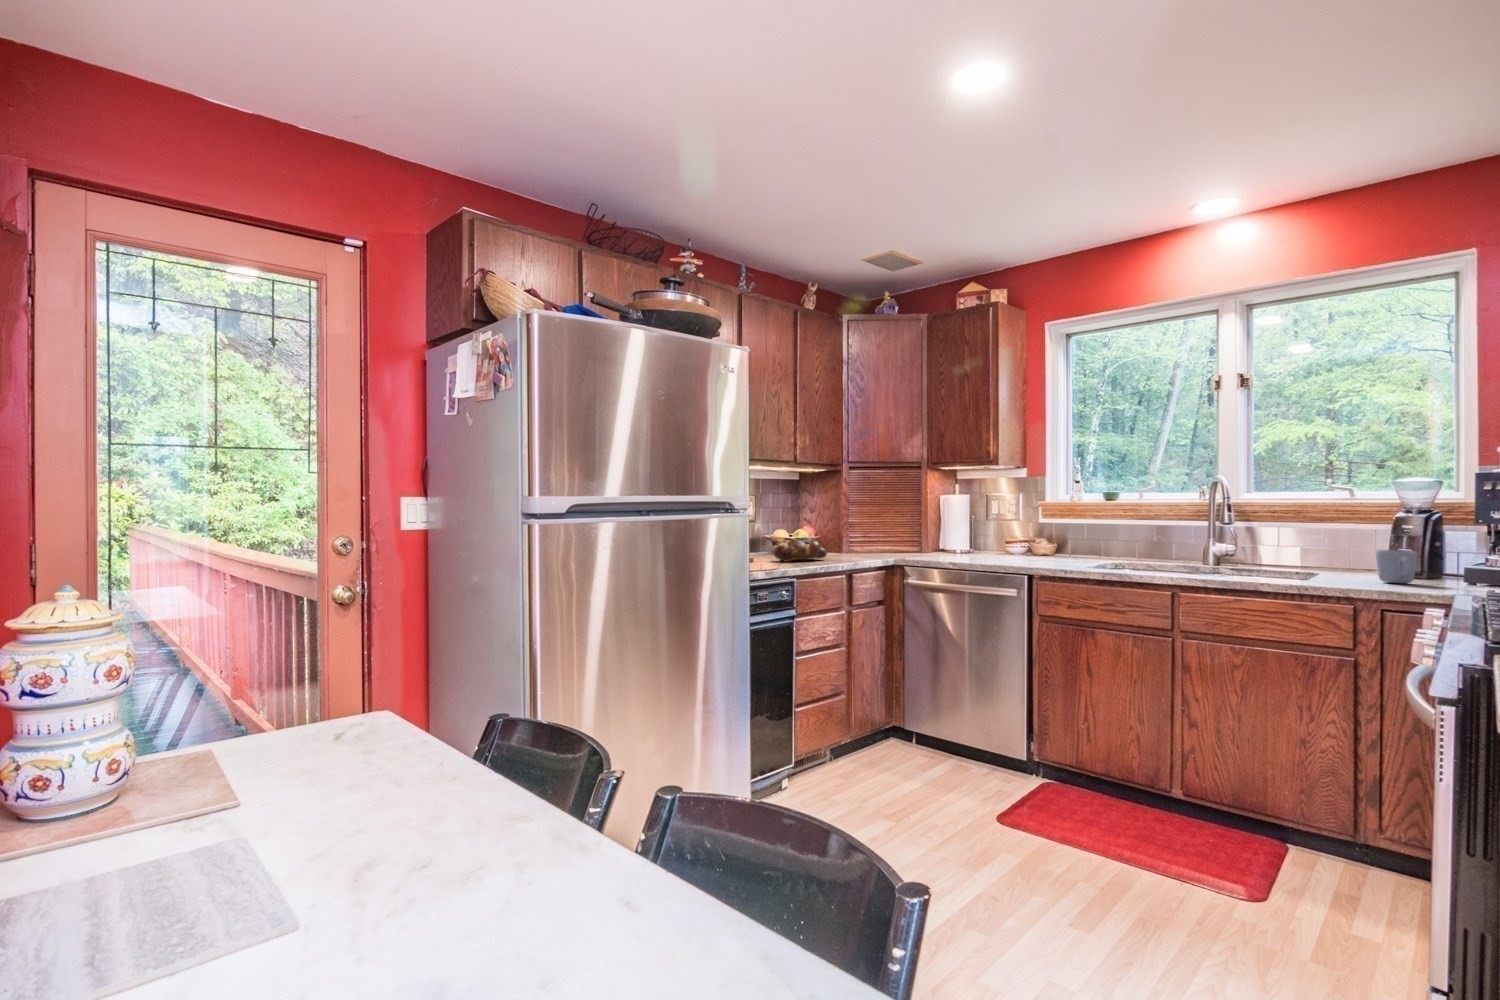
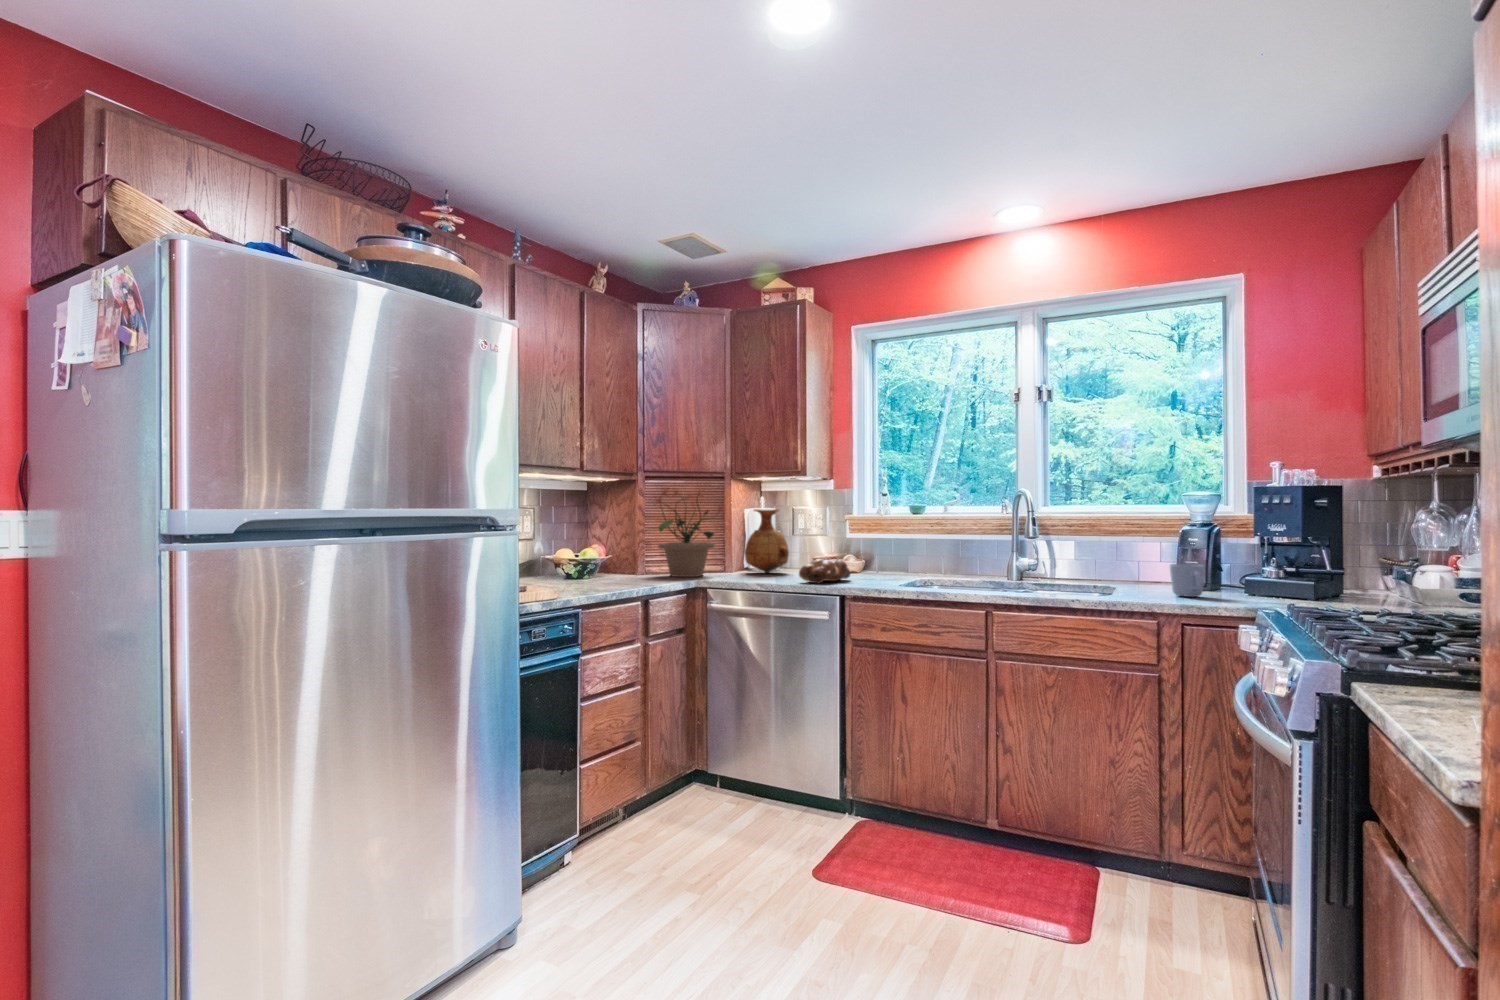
potted plant: none [846,476,920,556] -> present [649,489,722,577]
vase: none [938,496,980,554] -> present [744,509,789,573]
bread loaf: present [773,540,827,562] -> present [799,559,851,583]

